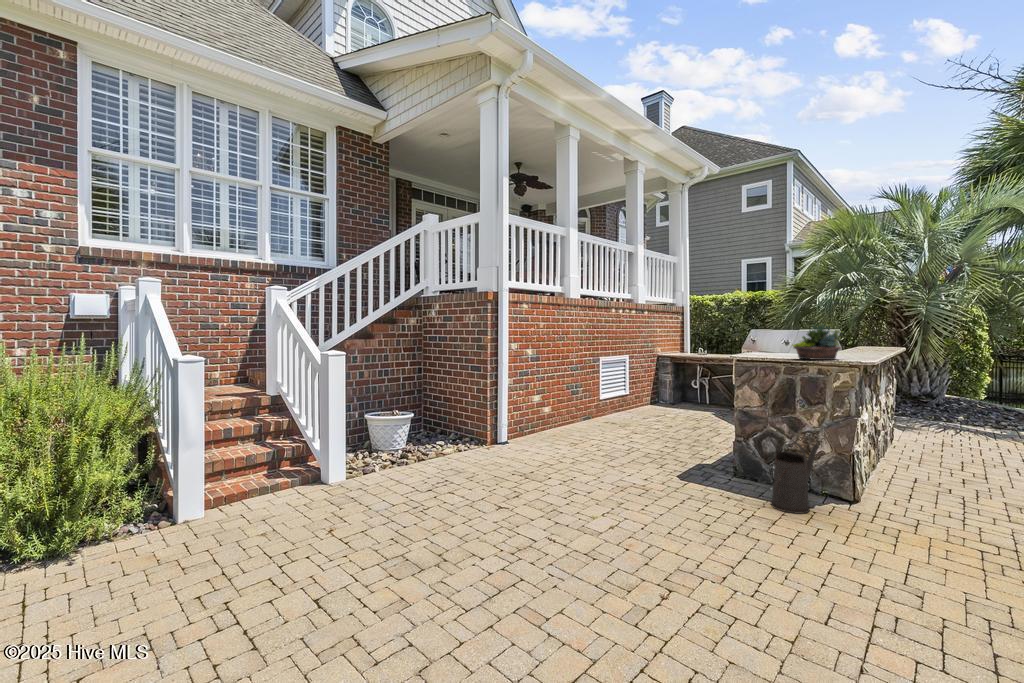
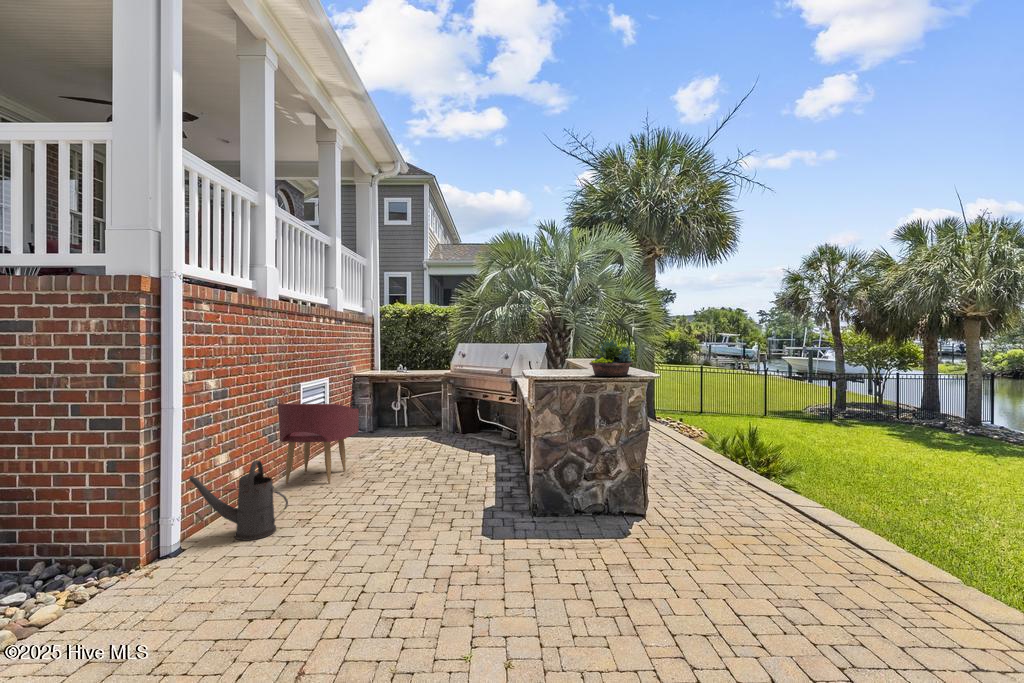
armchair: none [573,370,632,432] -> present [277,404,359,484]
watering can: present [771,441,818,514] -> present [190,460,288,540]

